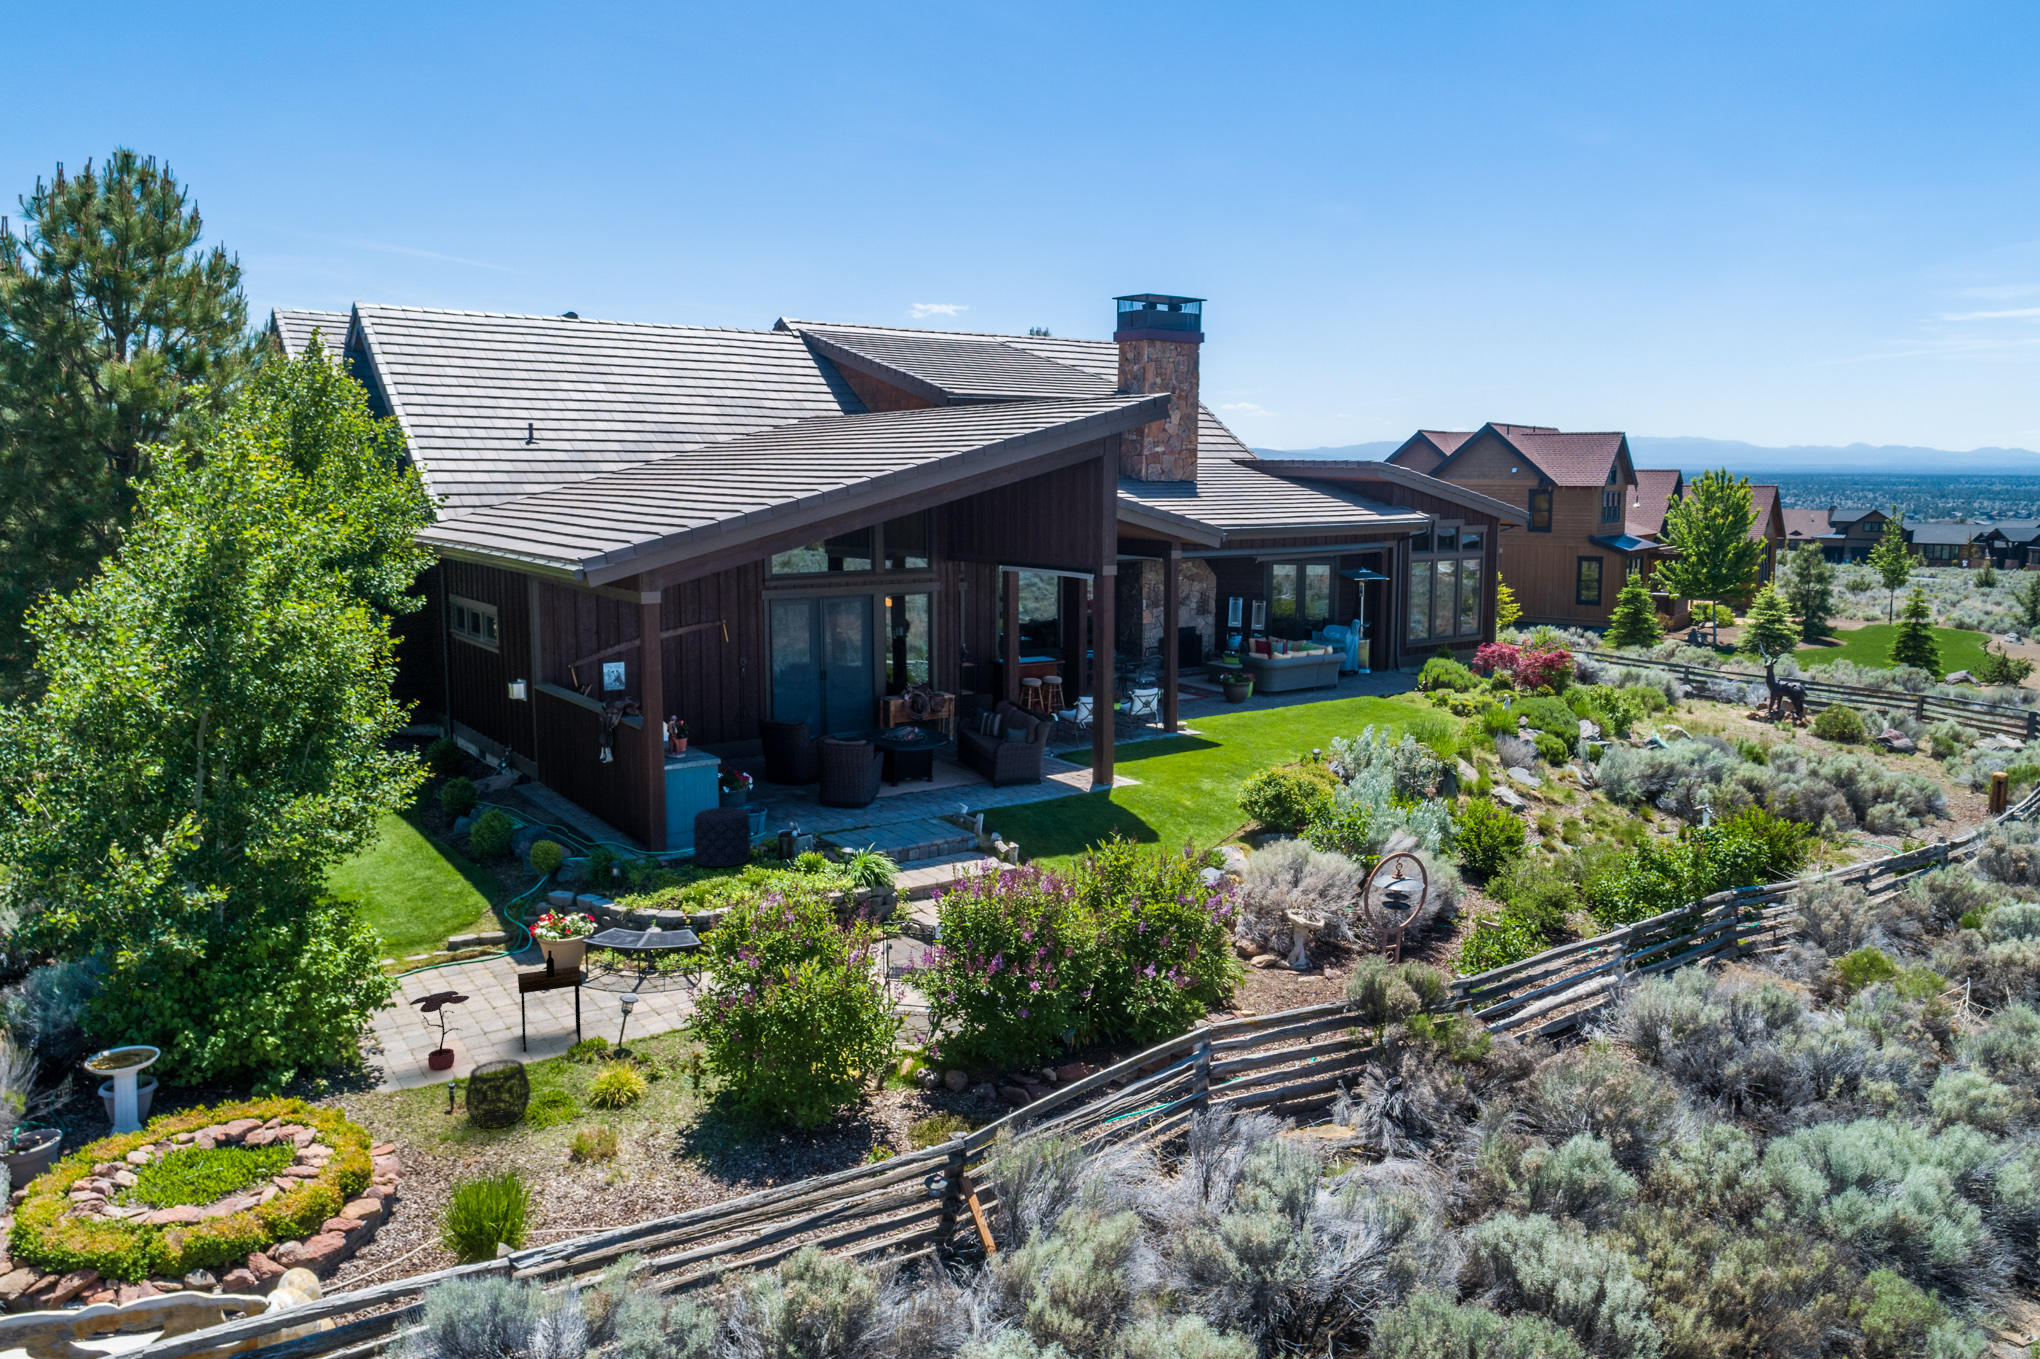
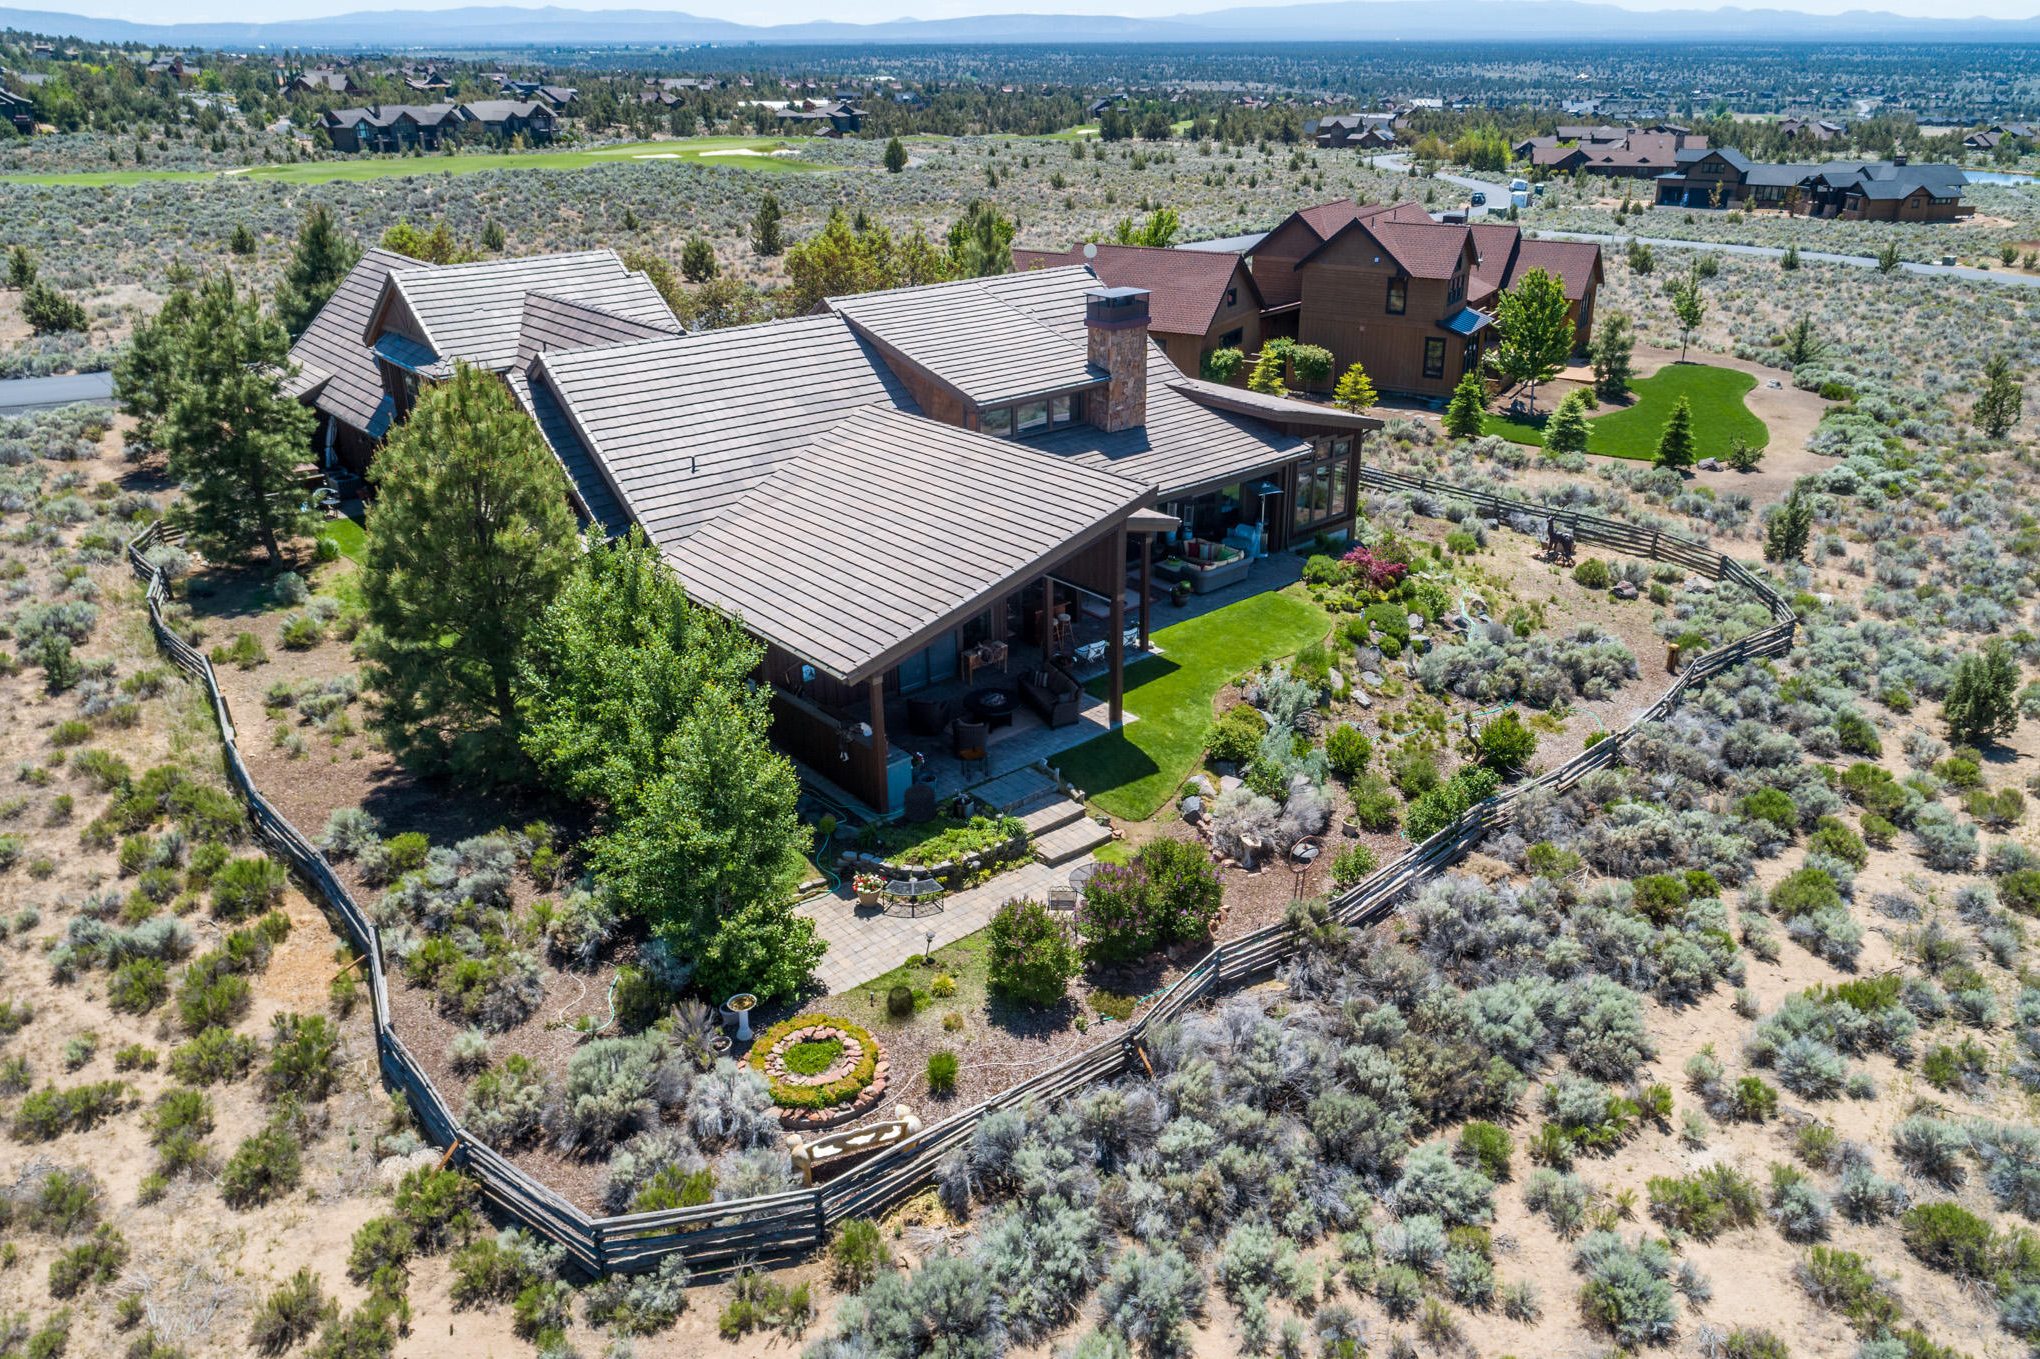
side table: present [518,950,582,1052] -> present [960,745,988,780]
potted plant: present [410,991,469,1069] -> none [837,944,864,982]

